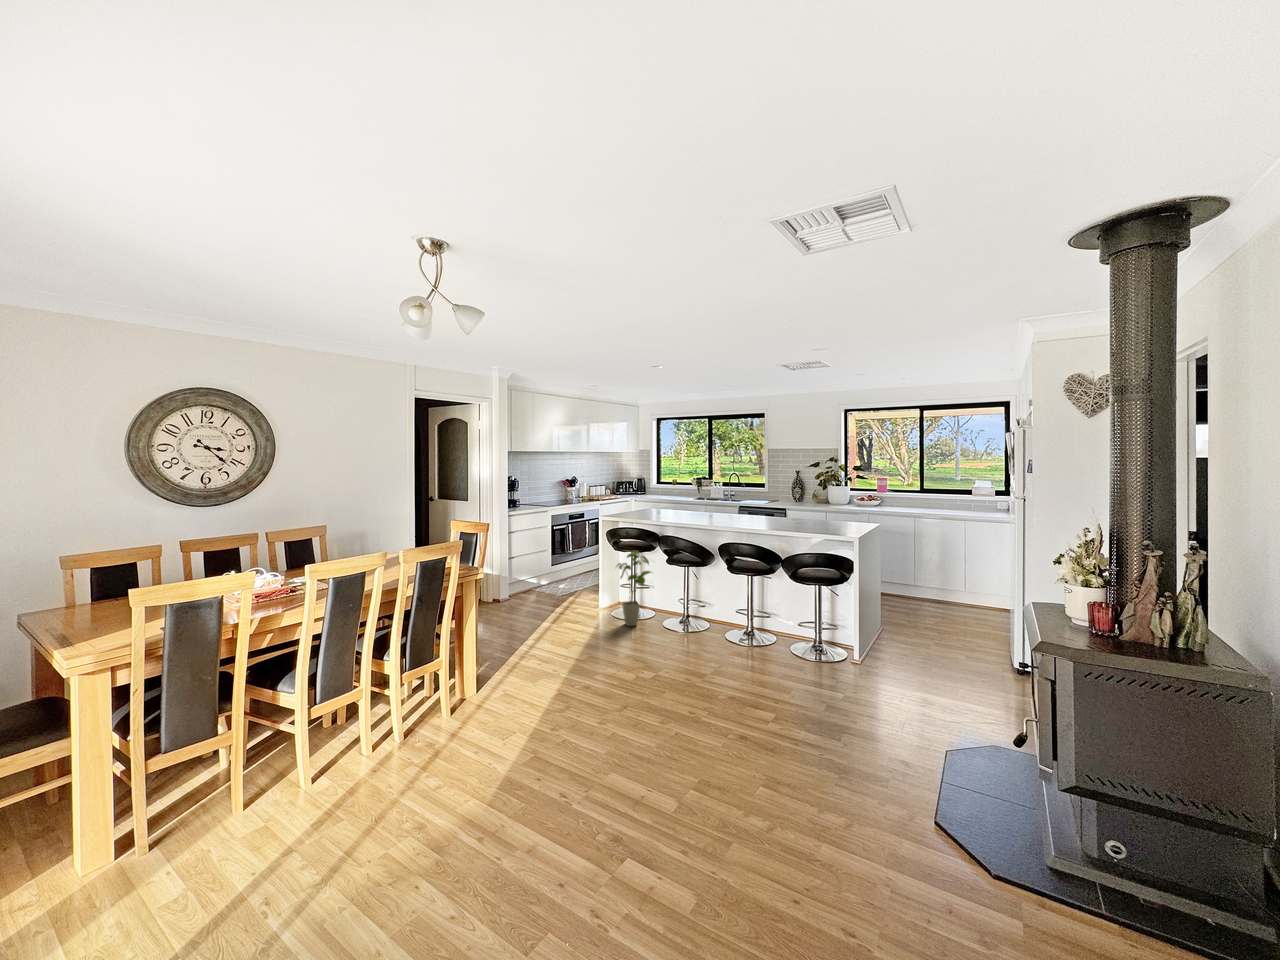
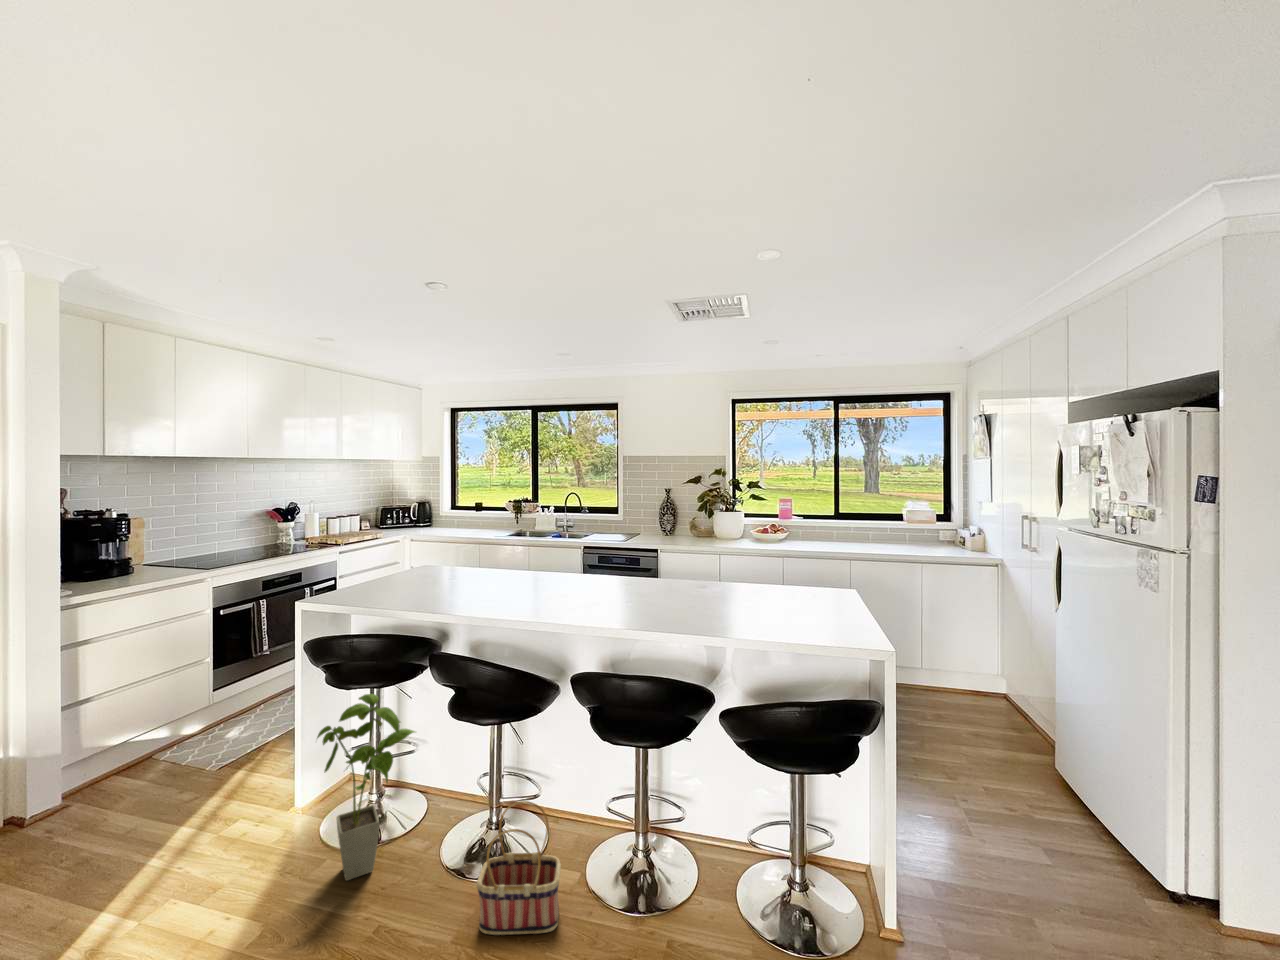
basket: none [681,596,715,644] -> present [477,801,561,935]

